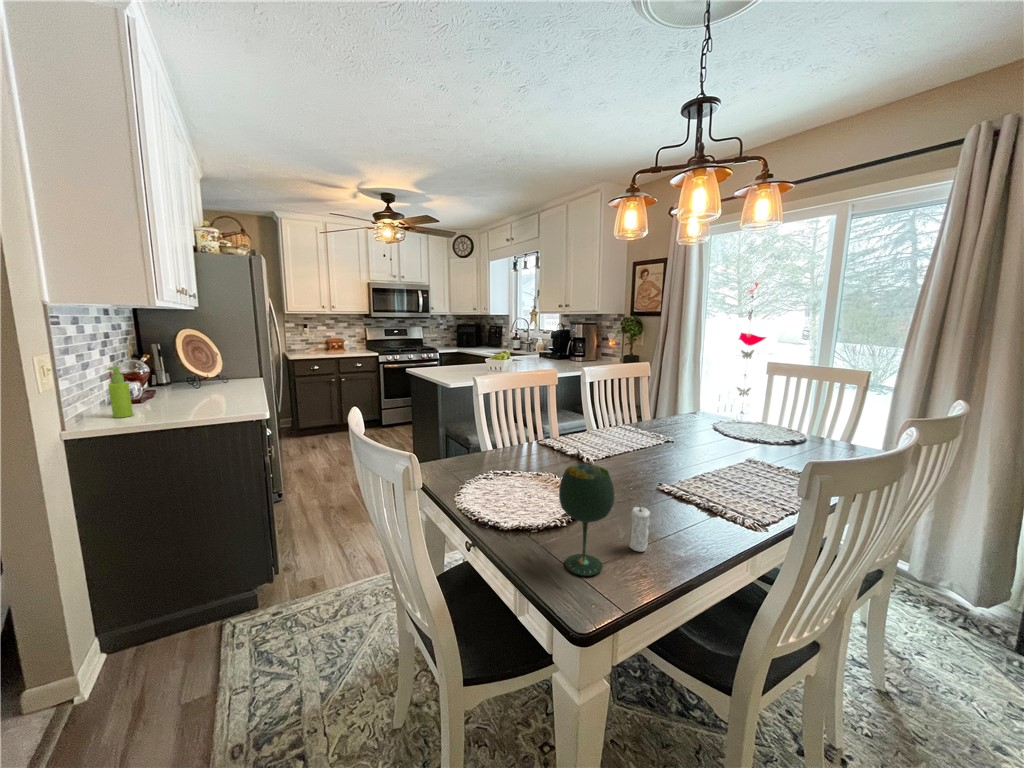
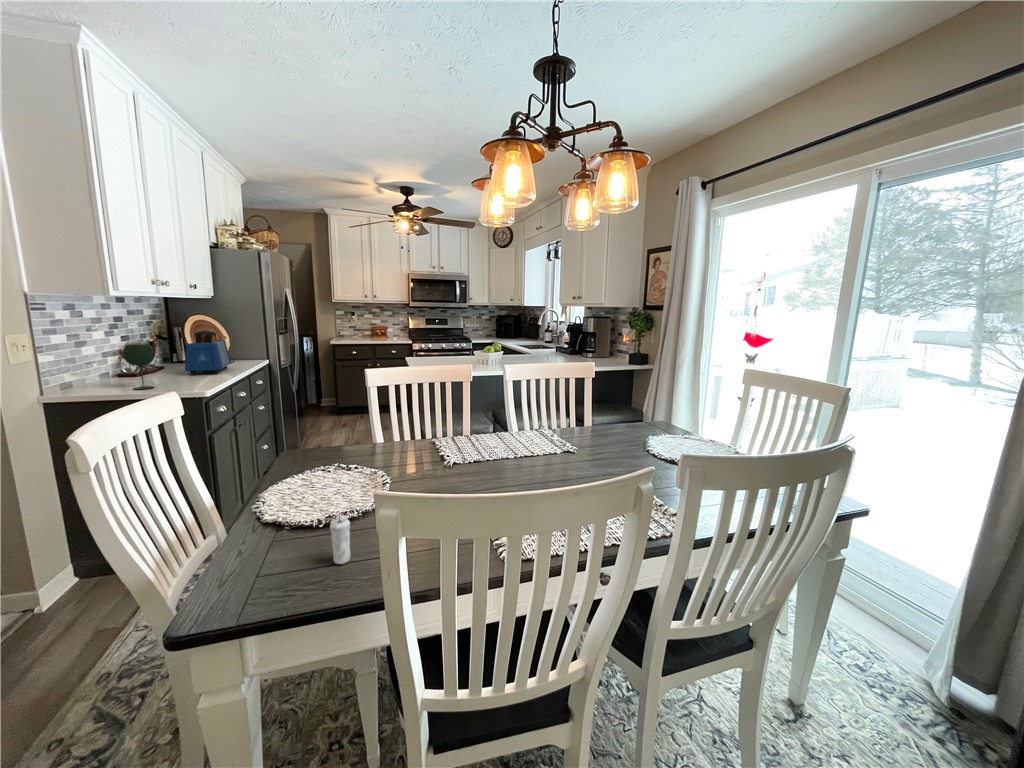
toaster: none [197,345,240,396] -> present [185,332,231,375]
soap dispenser: present [107,367,133,418] -> none [86,349,111,390]
wine glass: present [559,464,614,576] -> present [123,343,155,389]

